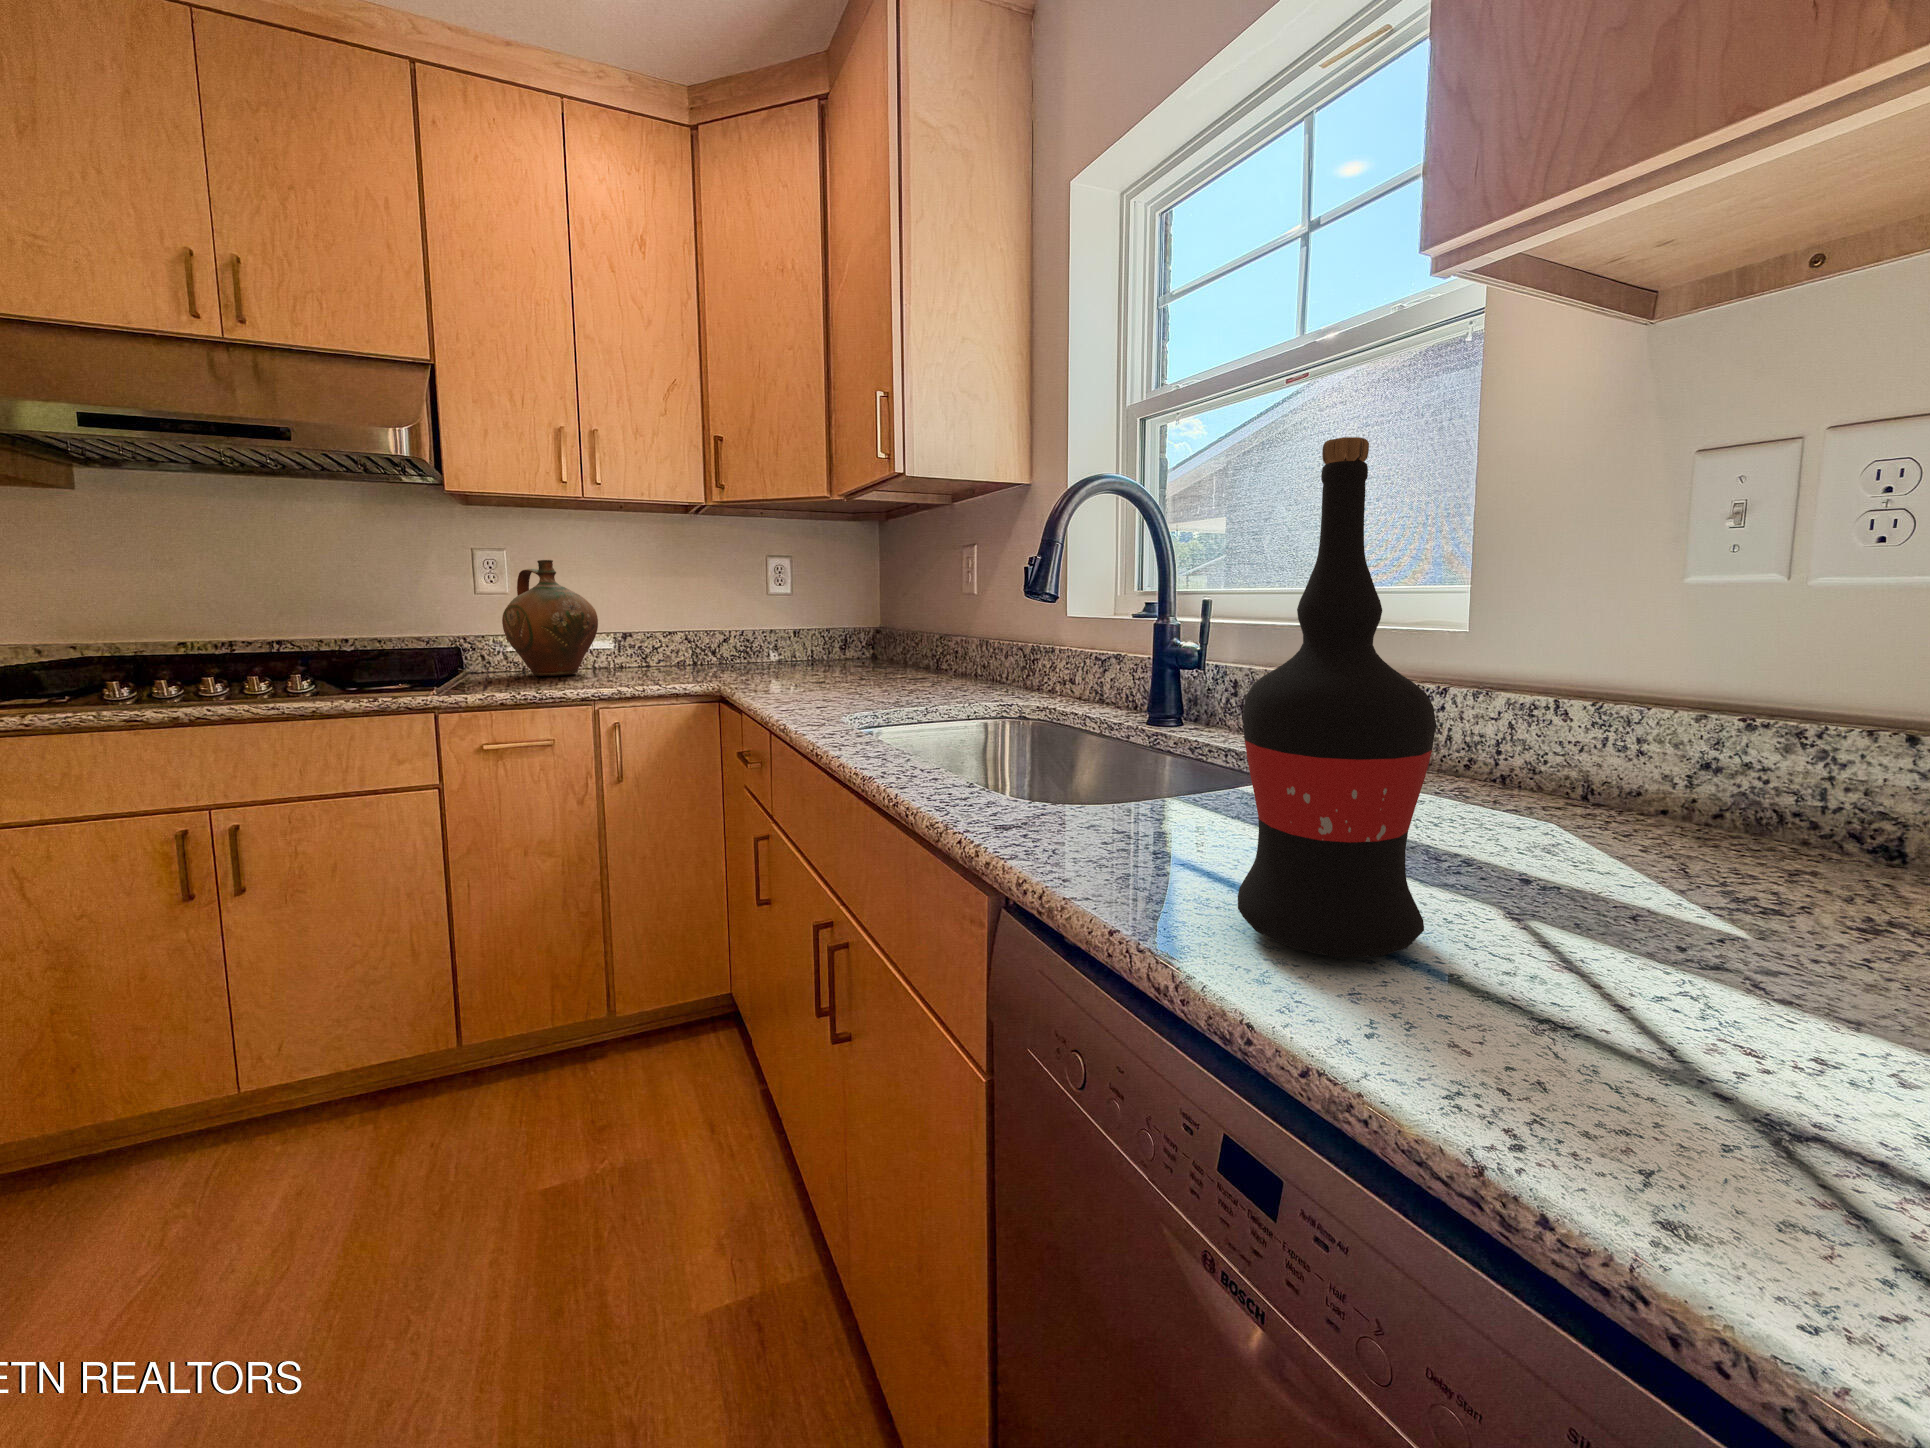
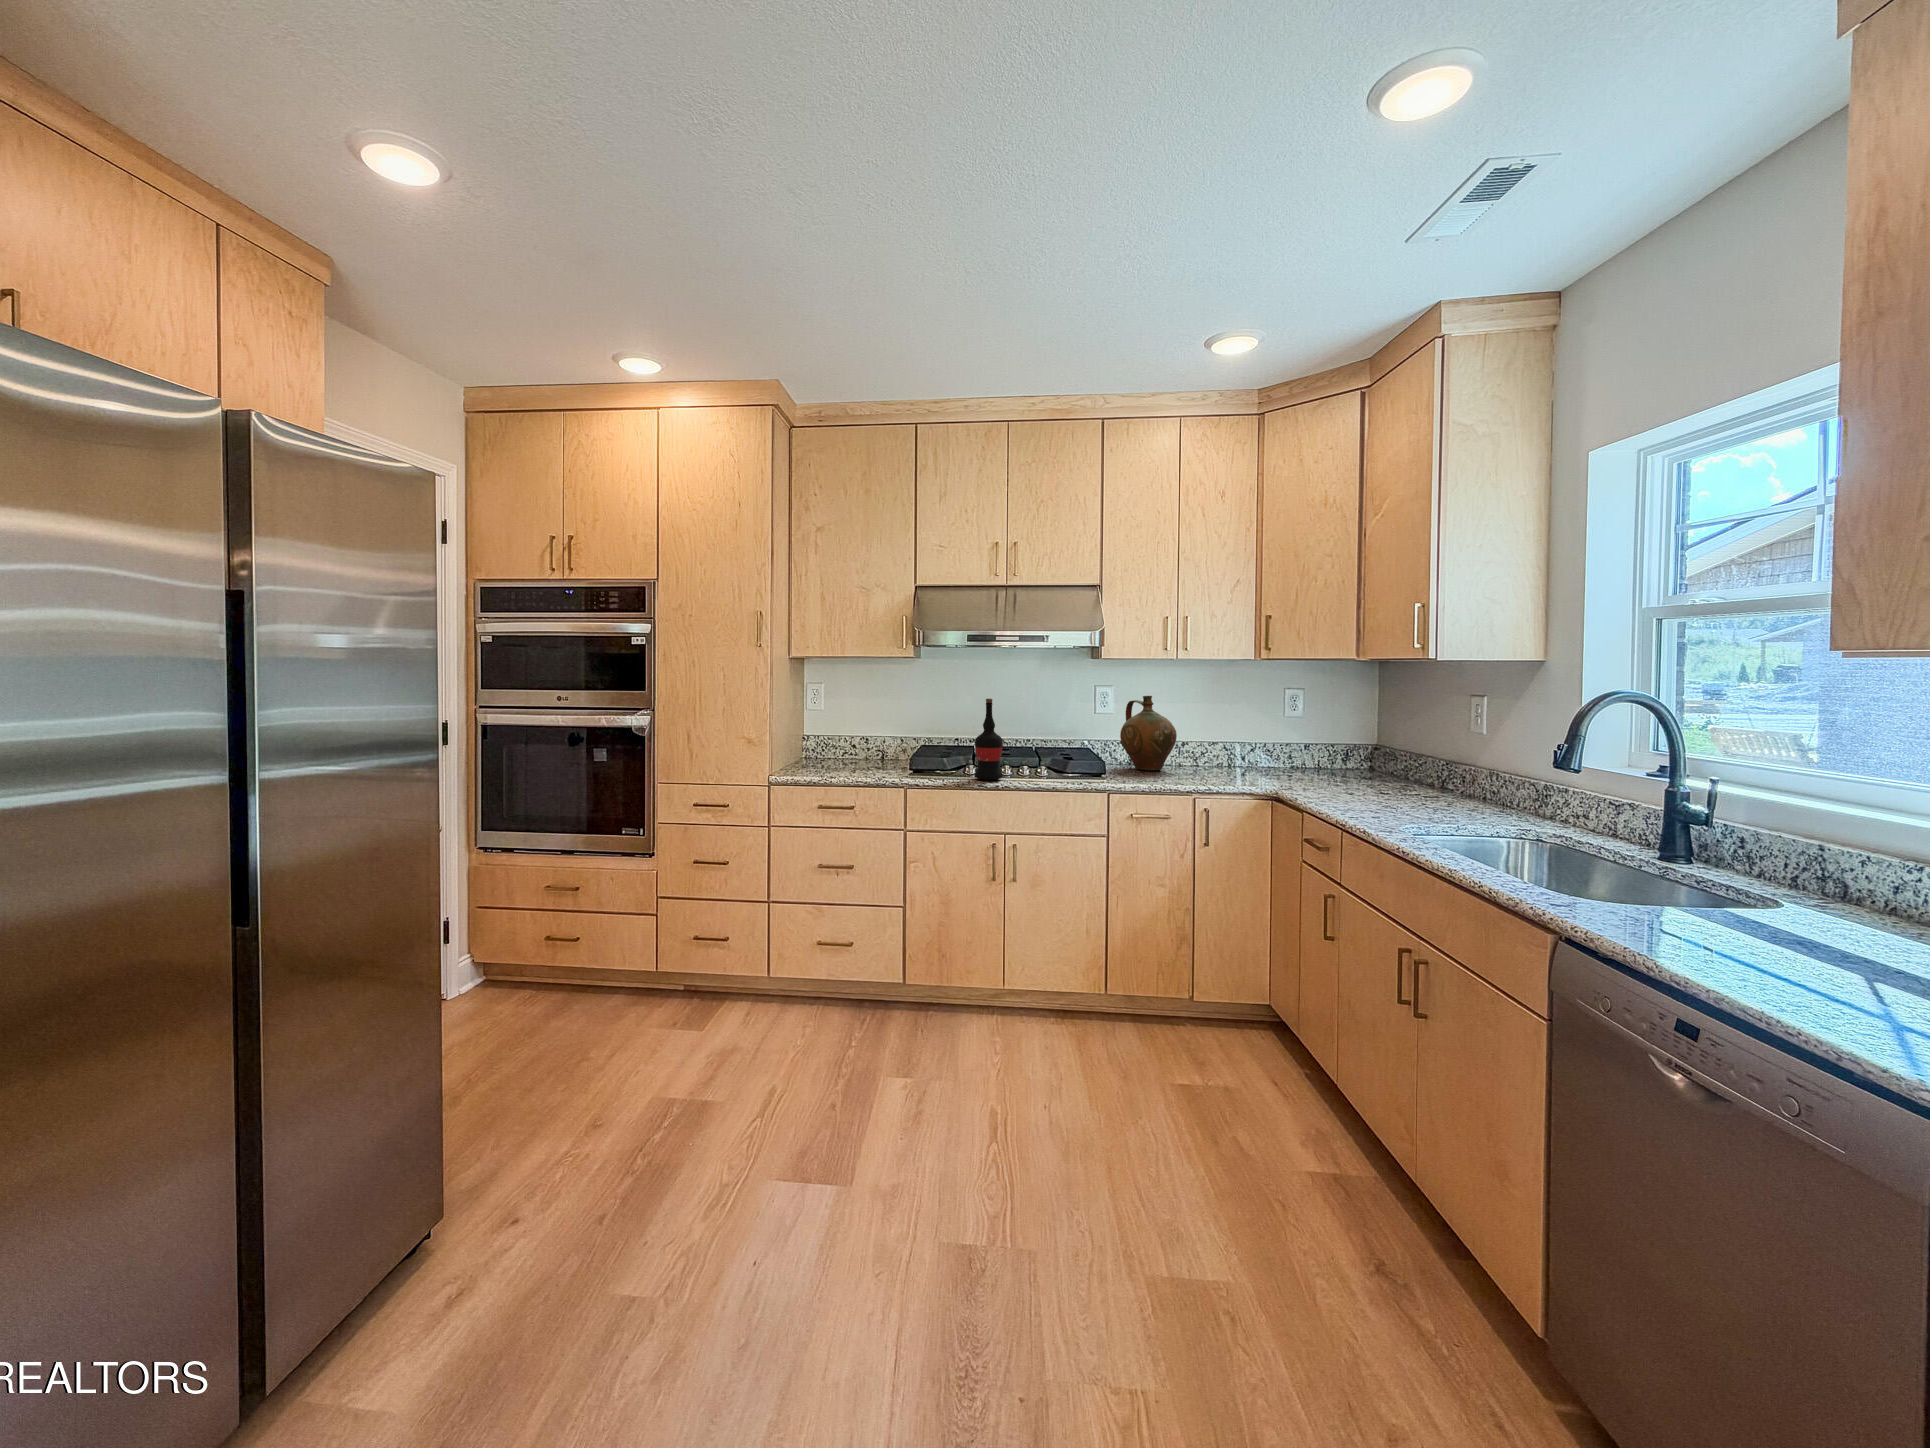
wine bottle: present [1238,437,1436,957] -> present [975,699,1003,780]

